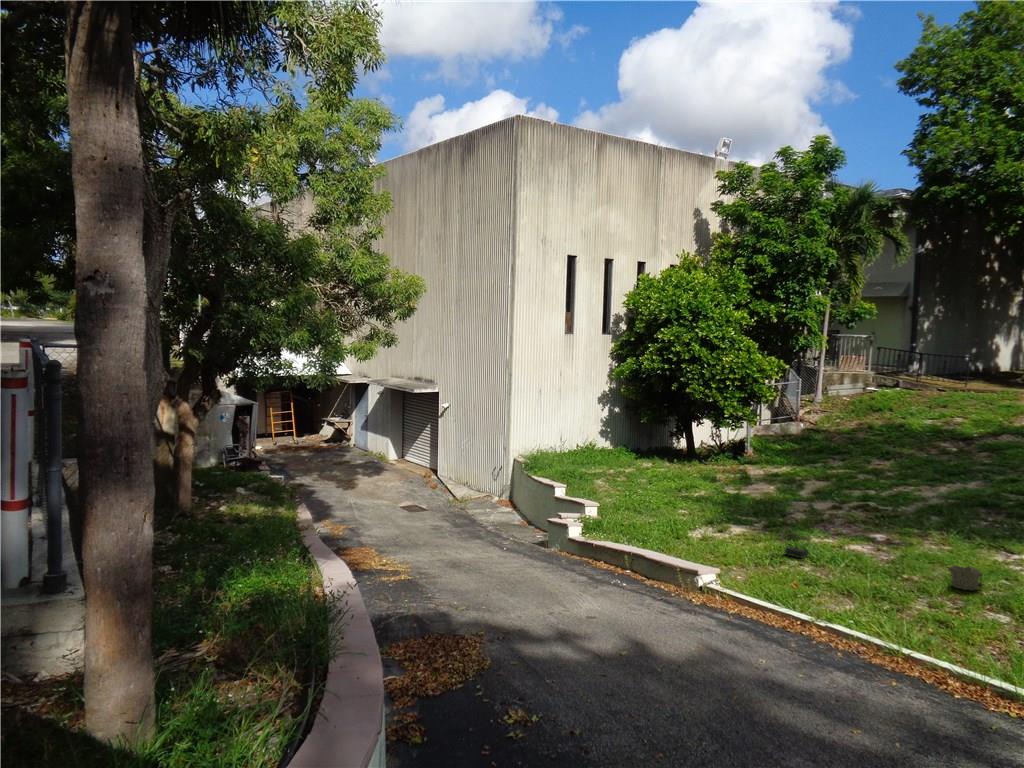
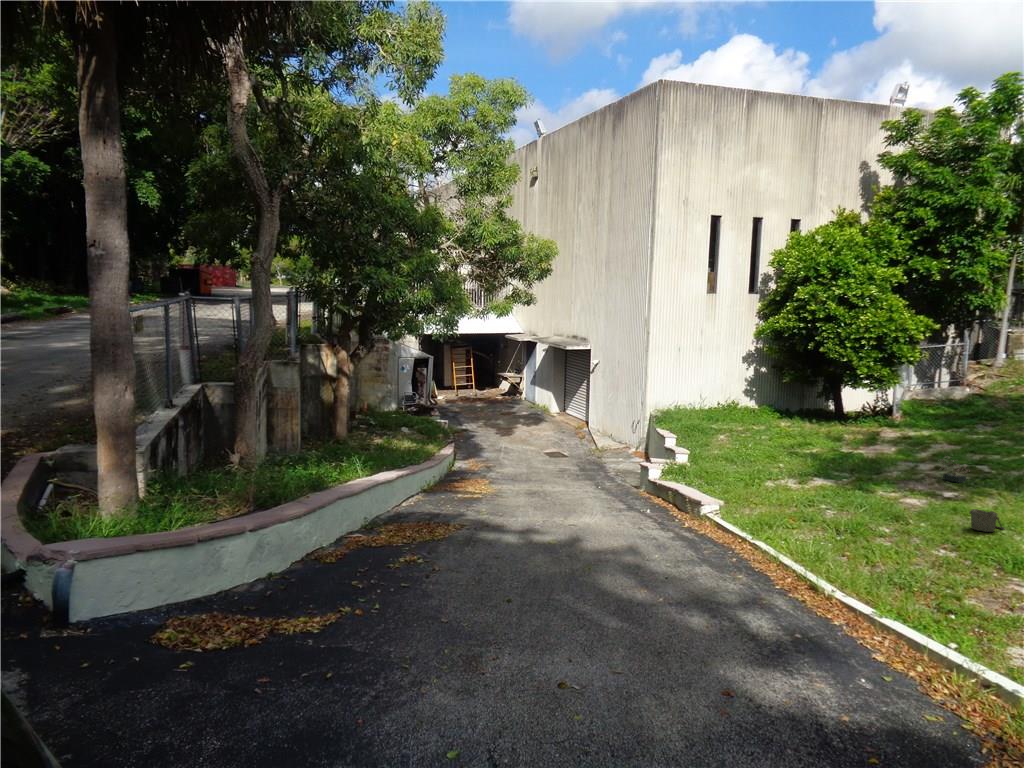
decorative plant: present [781,529,811,558] -> present [941,457,968,483]

